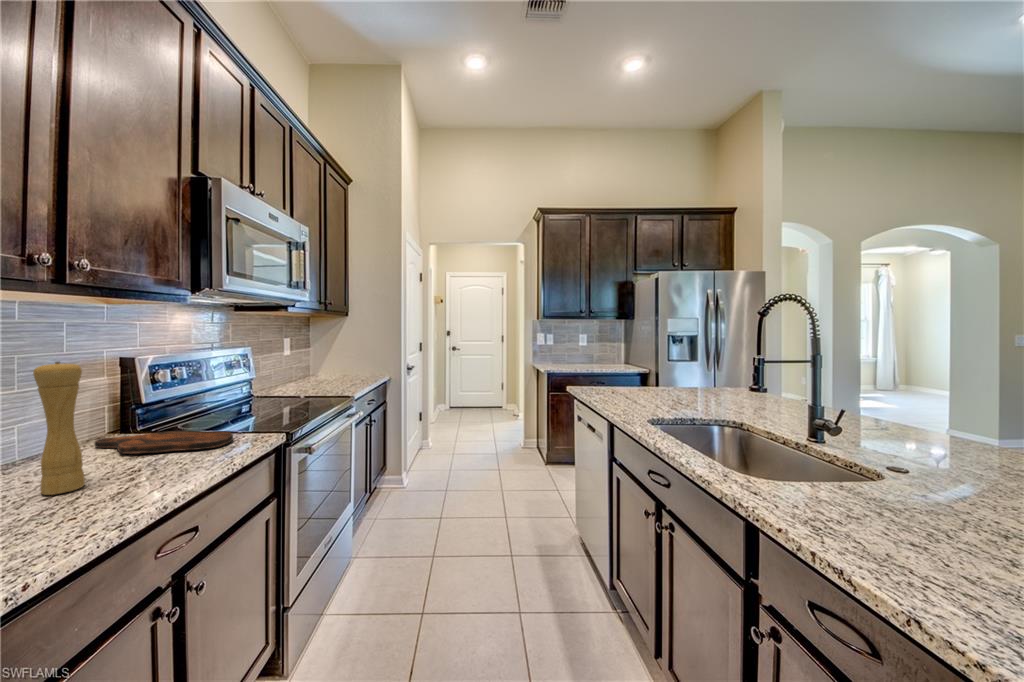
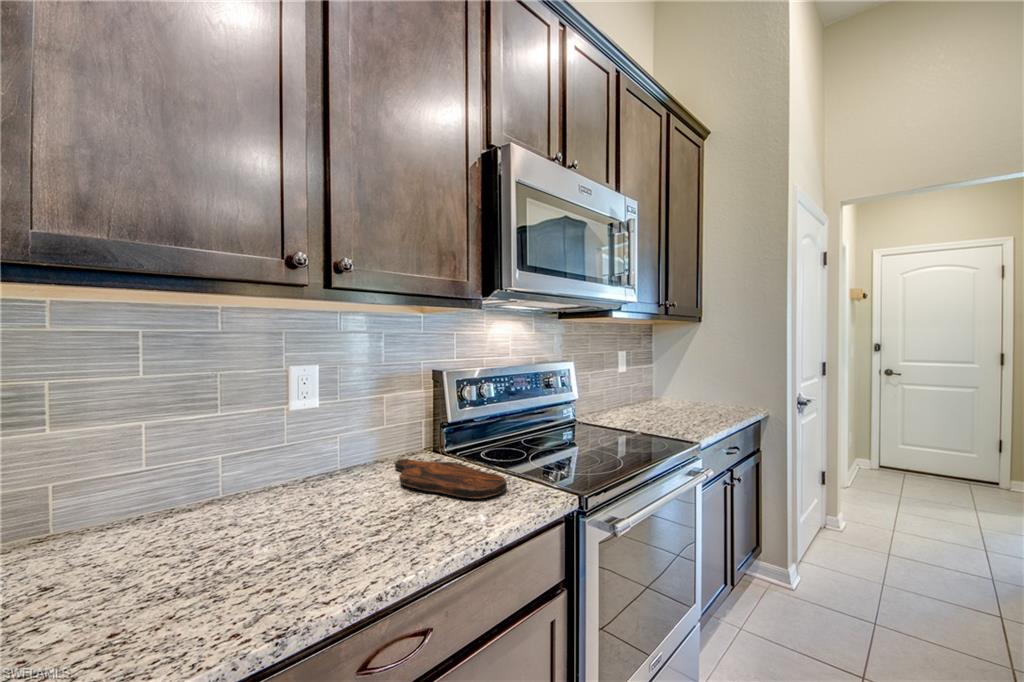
pepper mill: present [33,362,85,495] -> none [290,373,332,531]

